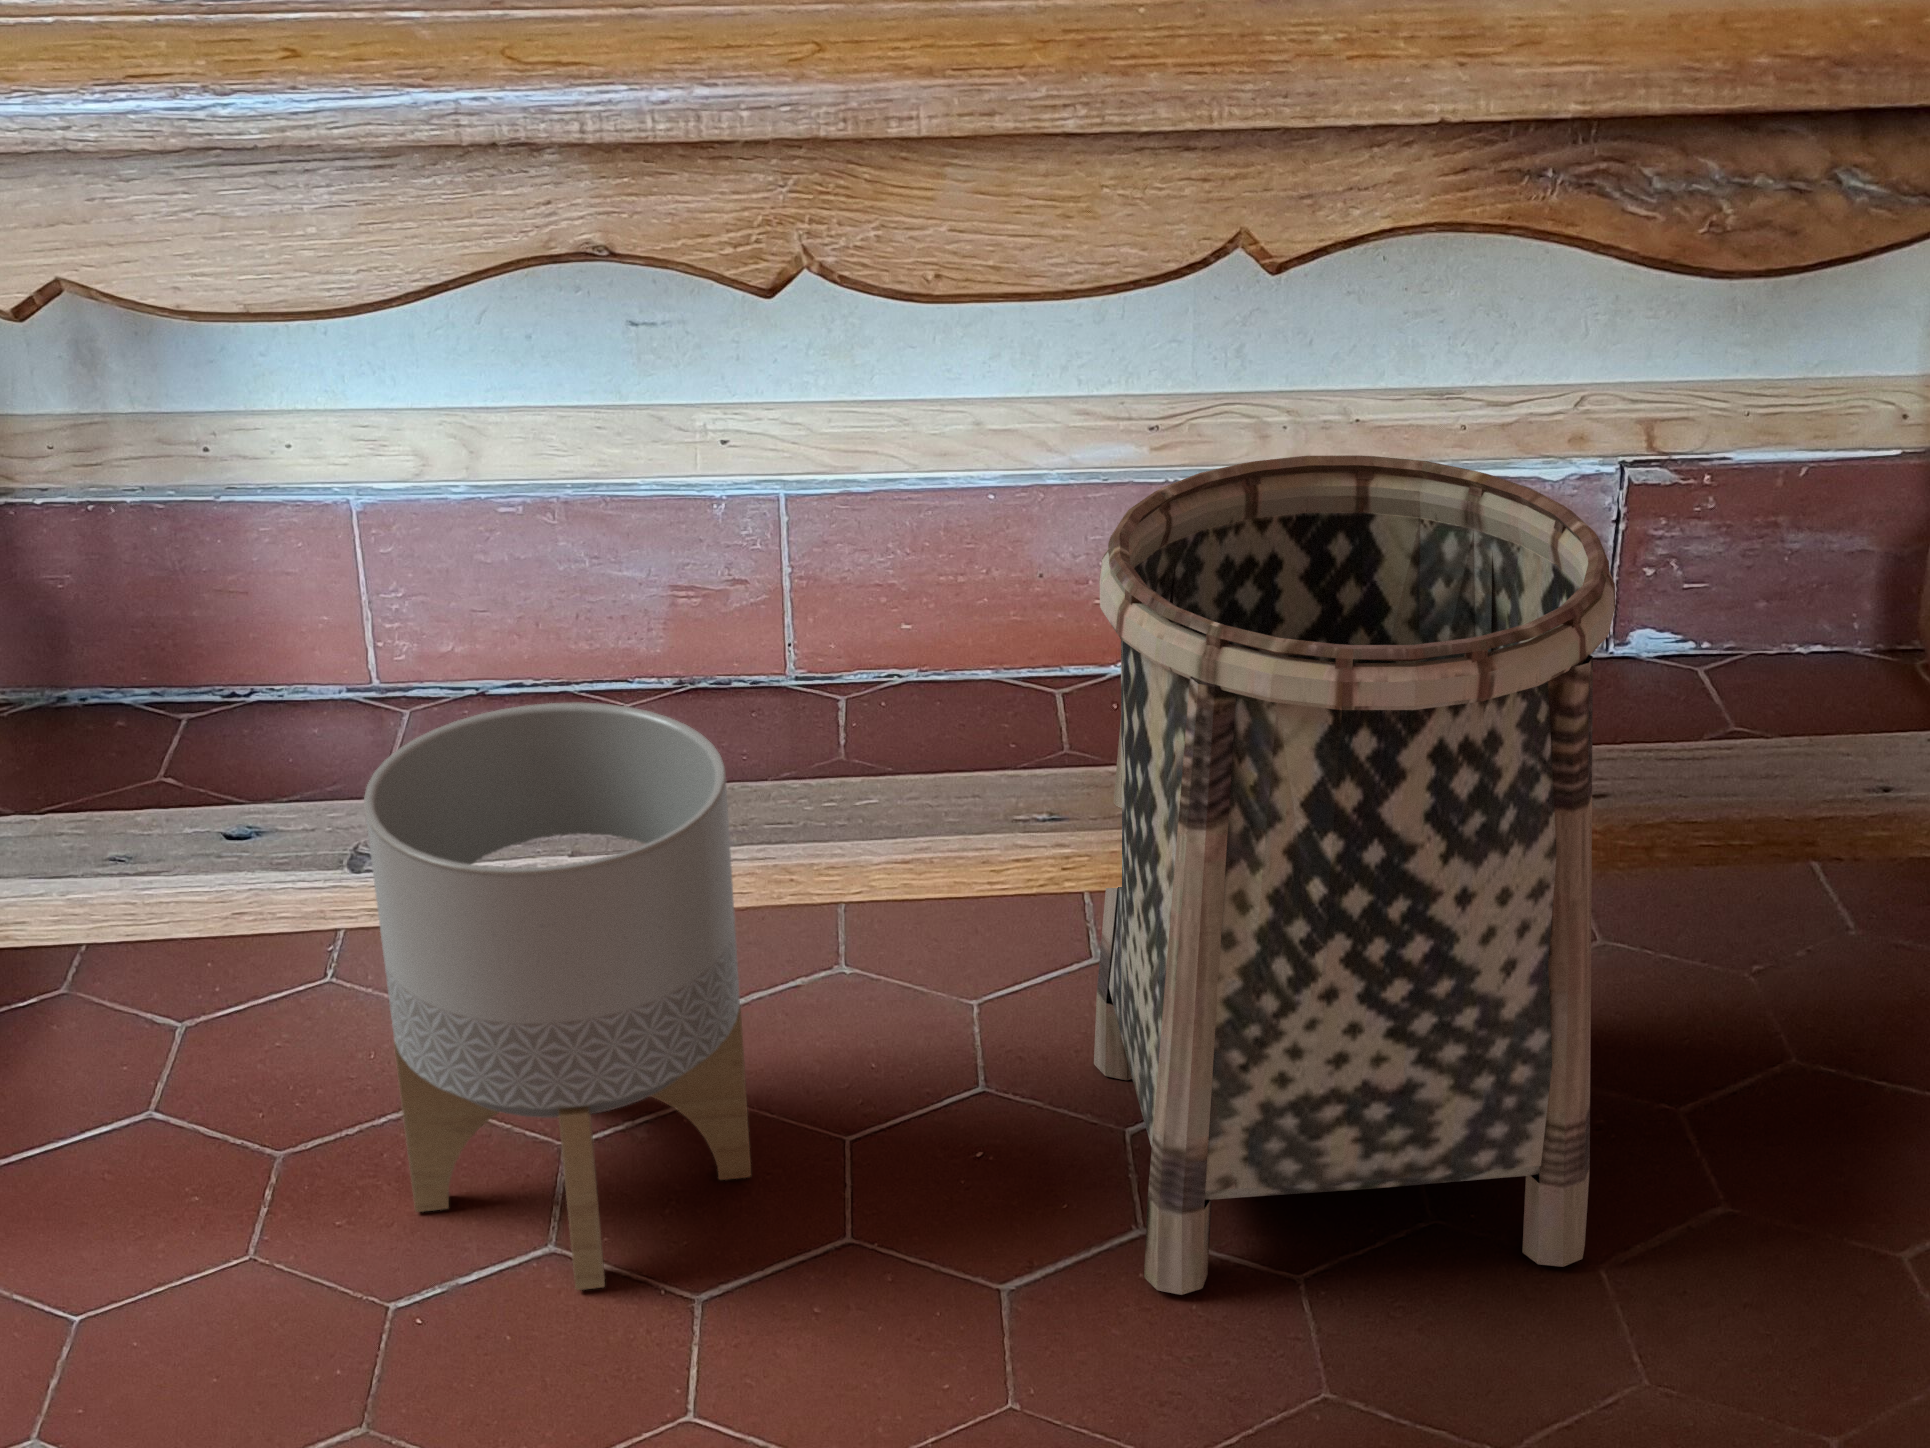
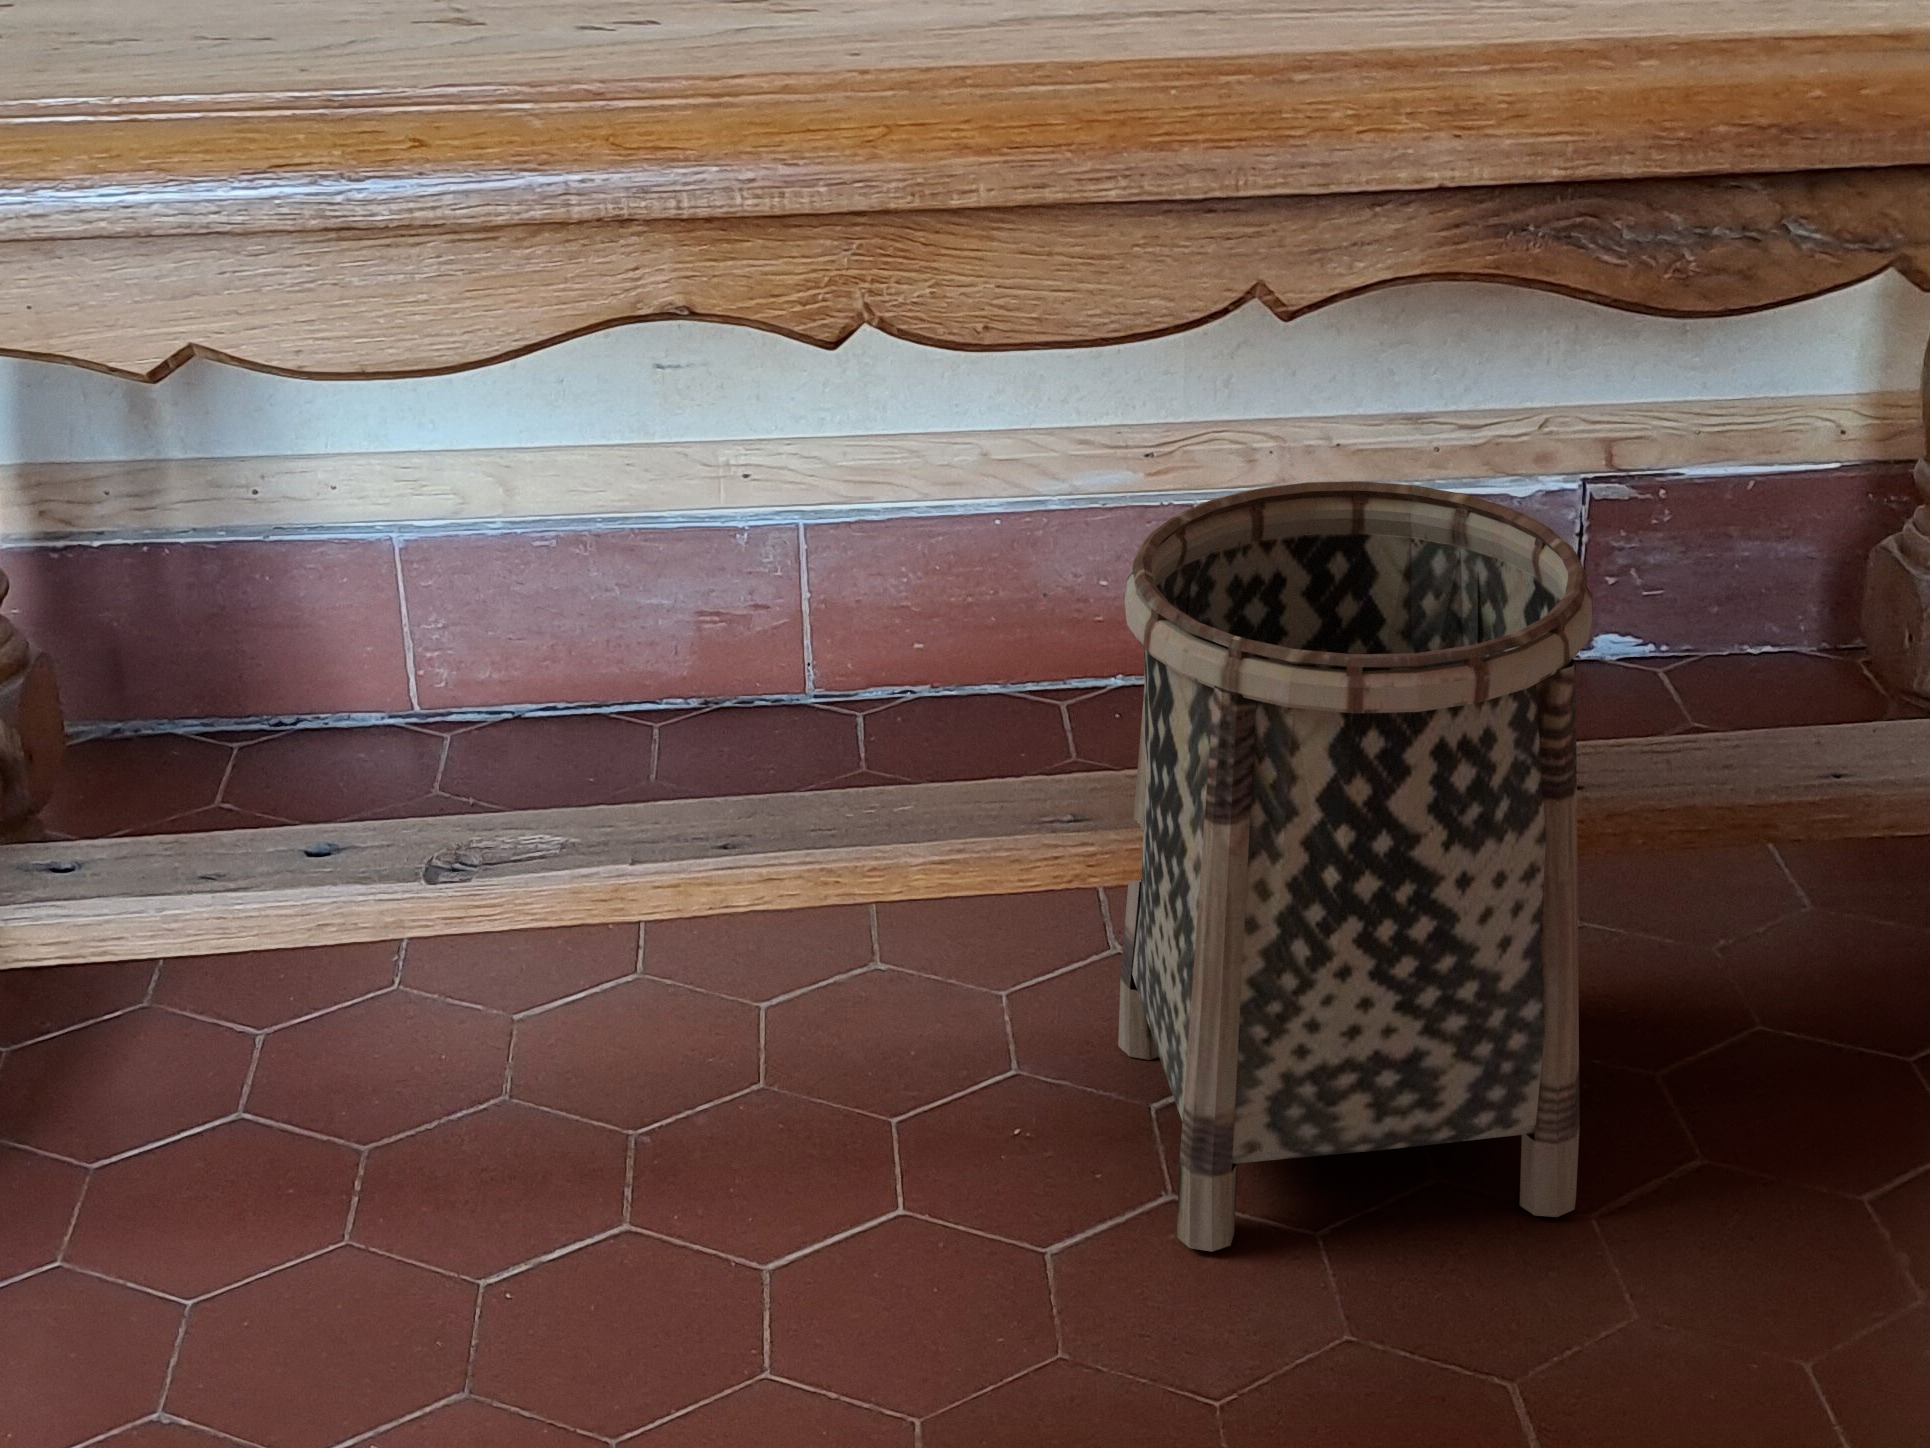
planter: present [364,703,751,1290] -> none [454,722,809,1263]

